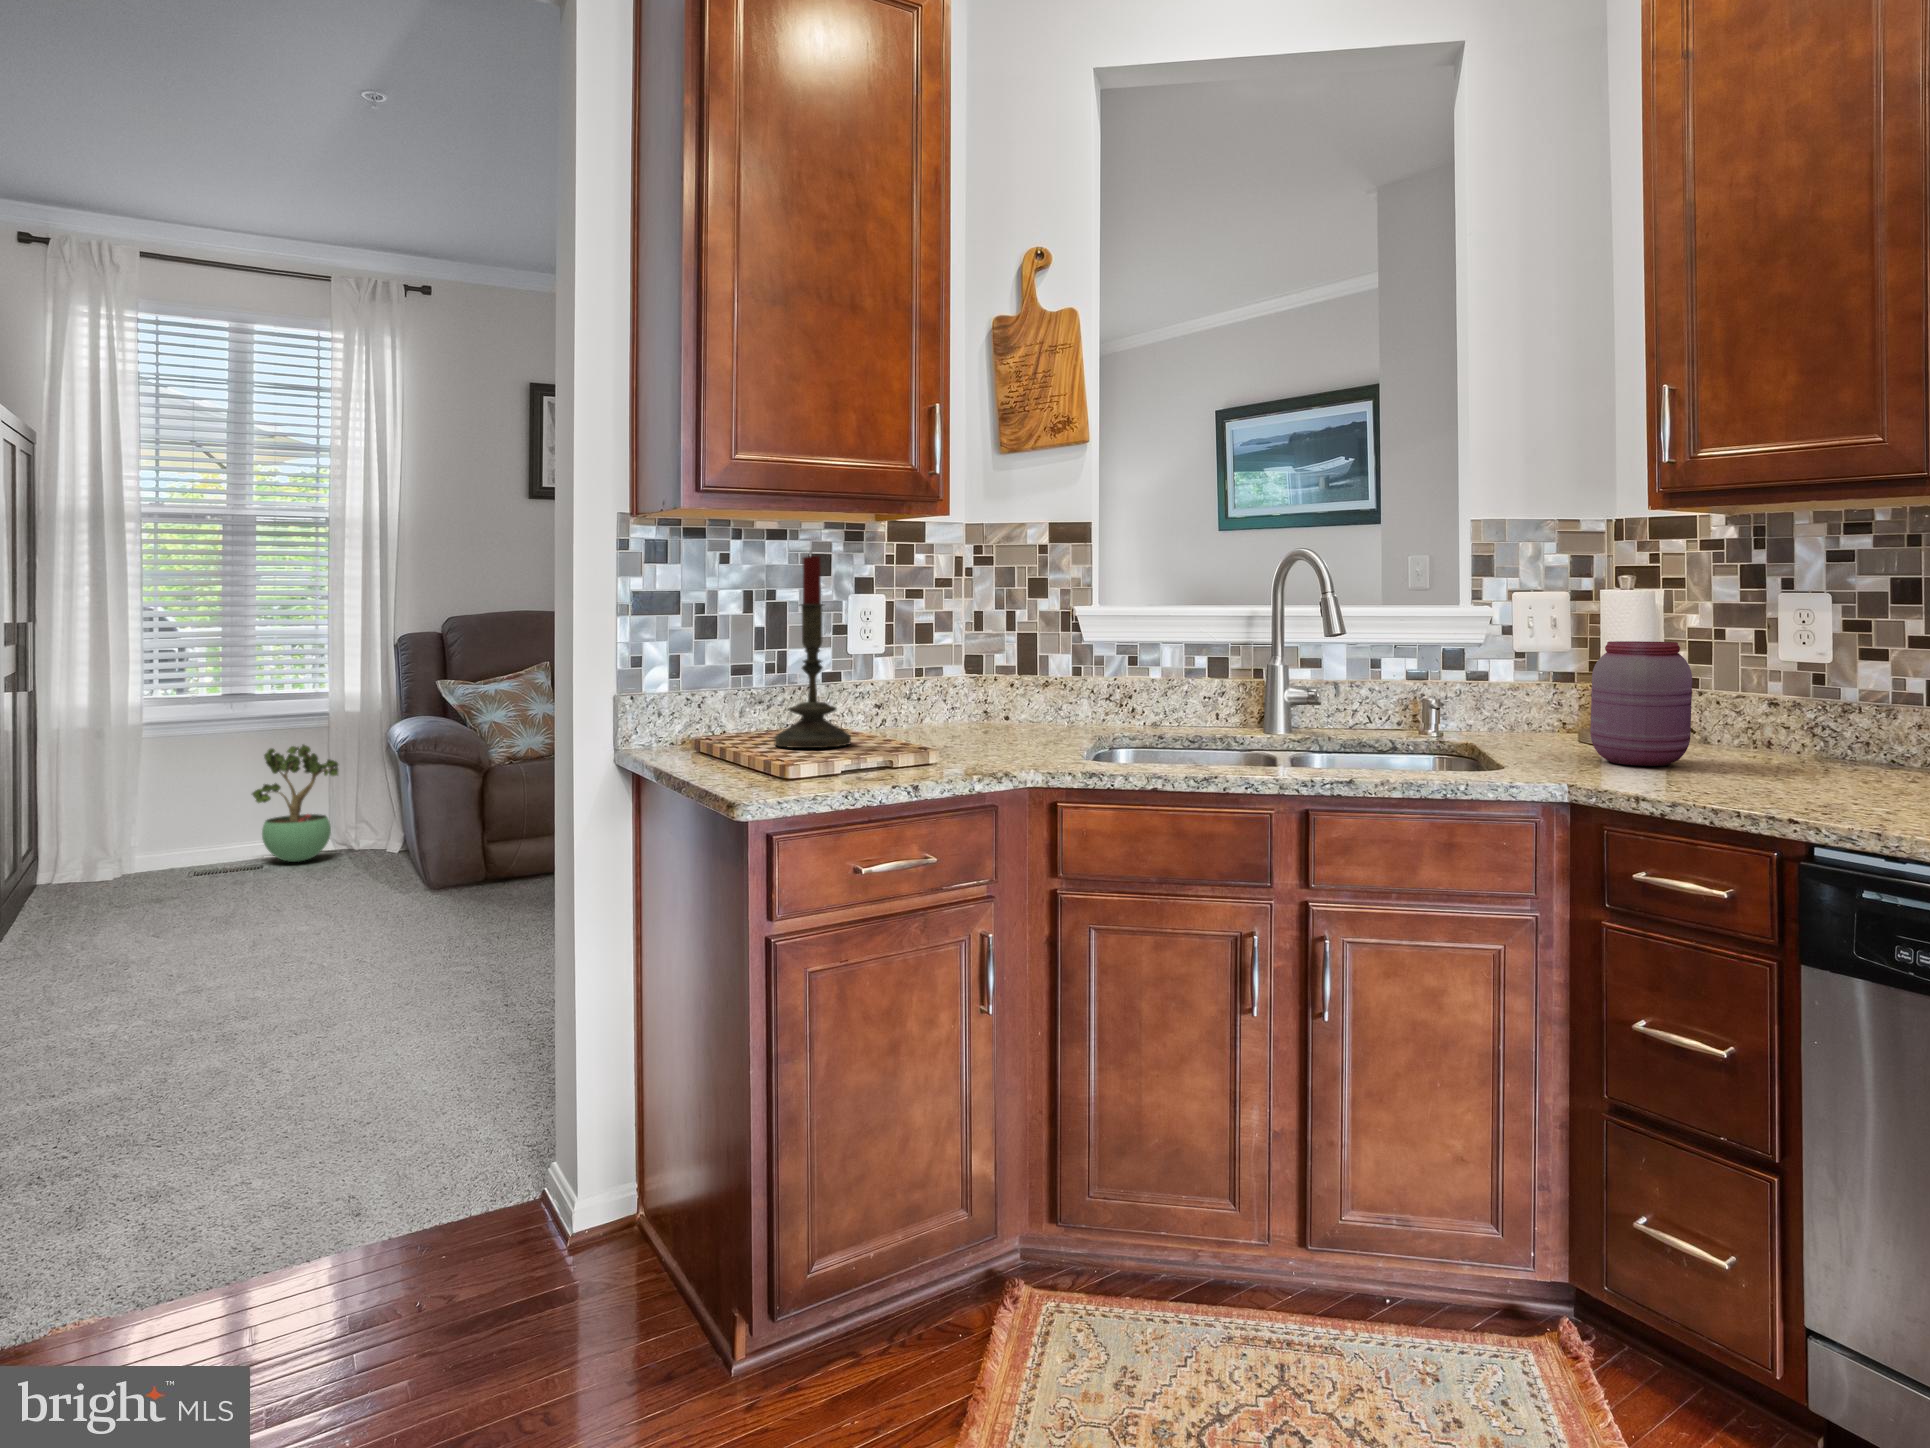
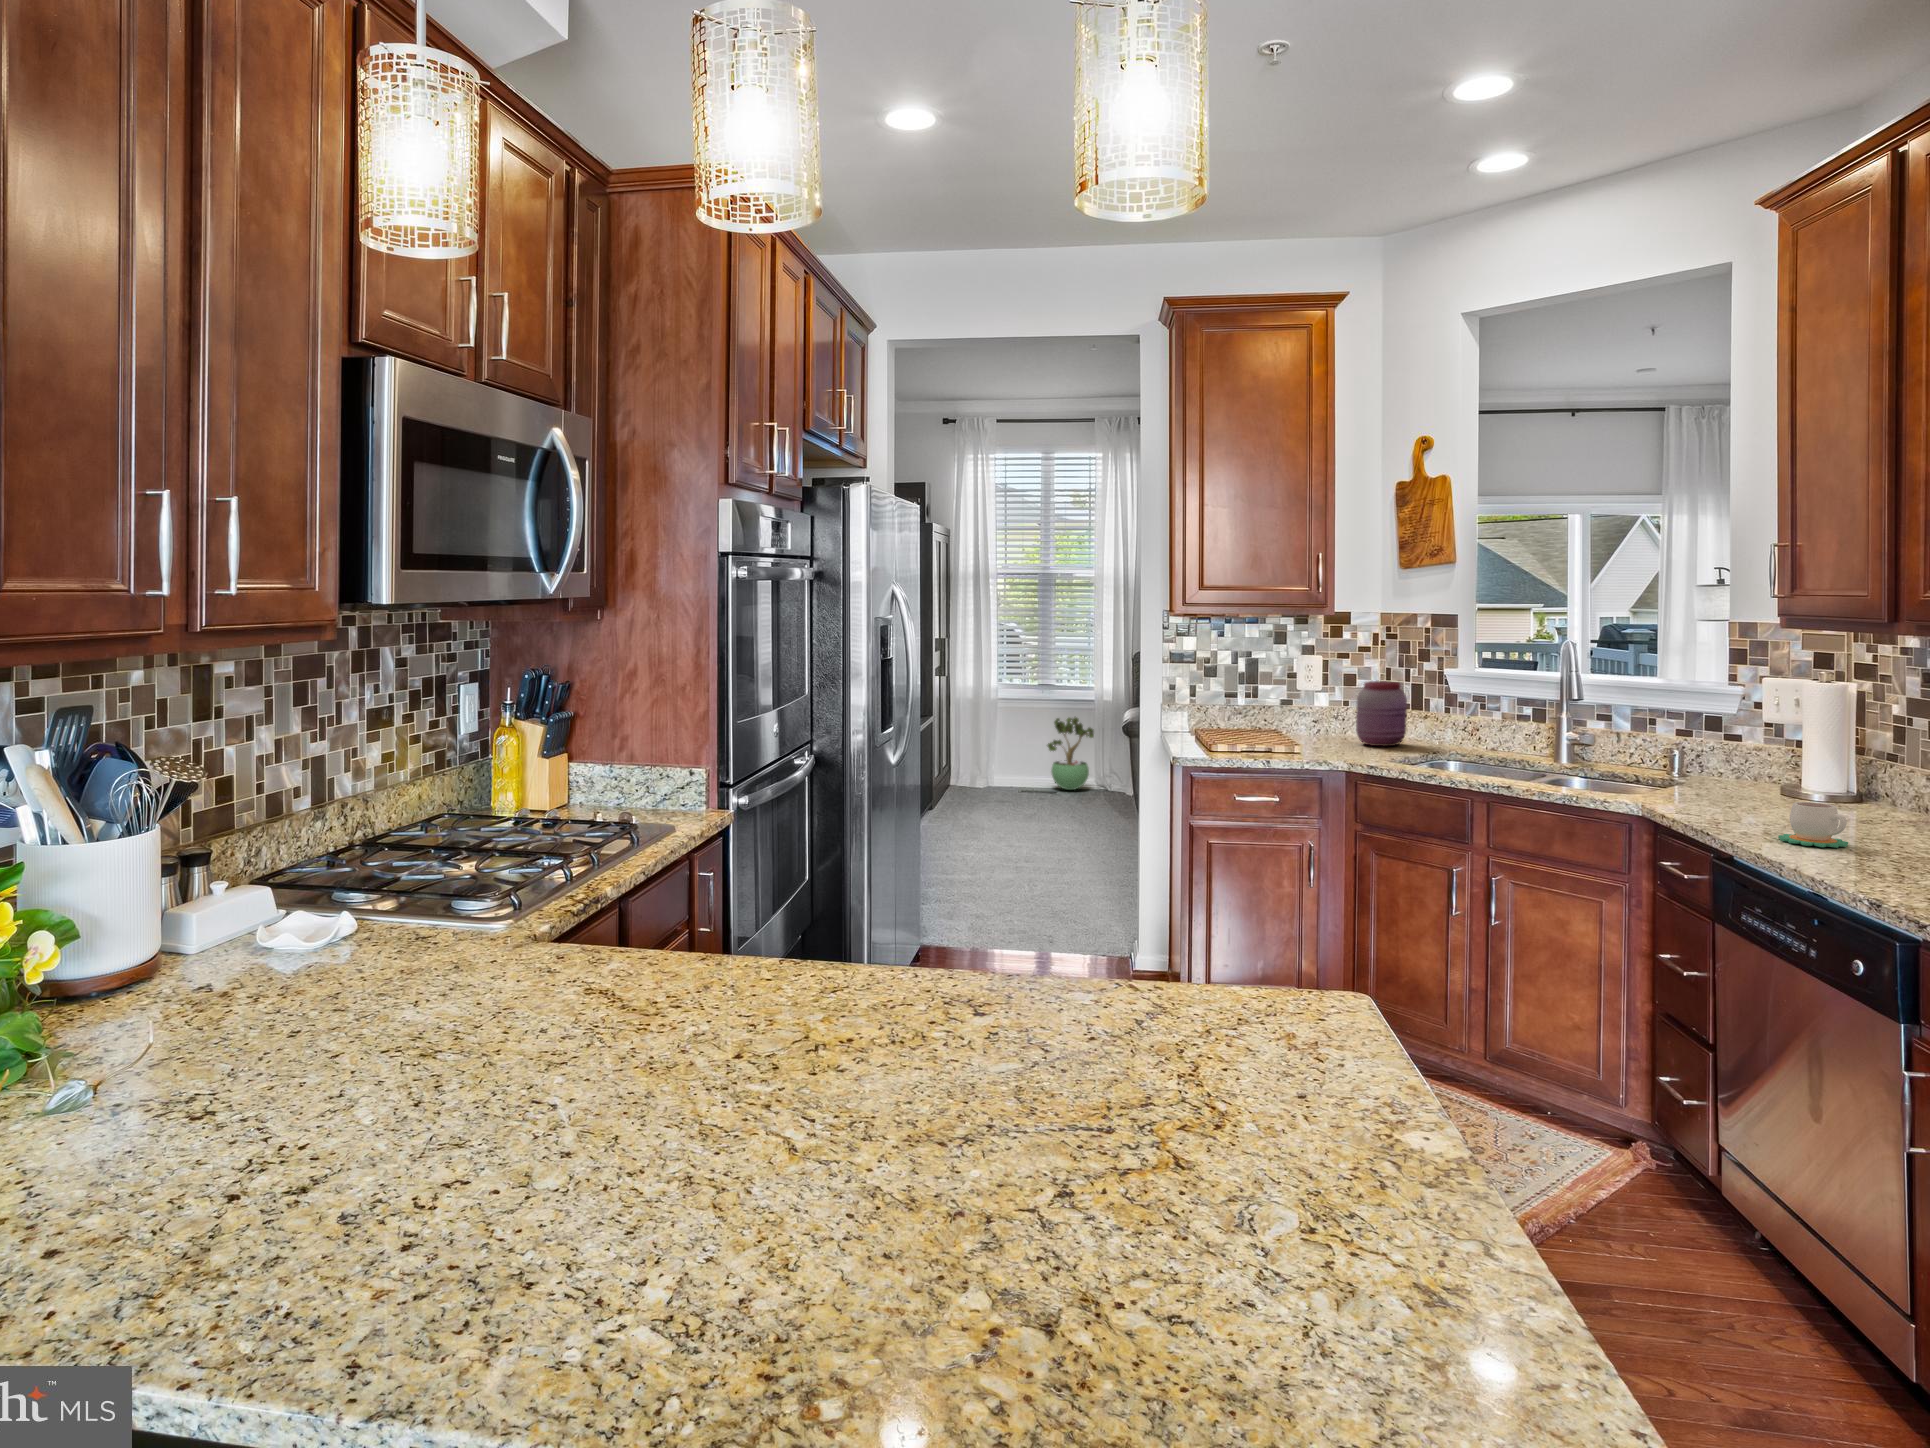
candle: present [775,555,851,748] -> none [1230,636,1274,746]
jar: present [1591,641,1692,766] -> present [1356,681,1407,746]
mug: none [1811,748,1923,814] -> present [1778,802,1848,848]

